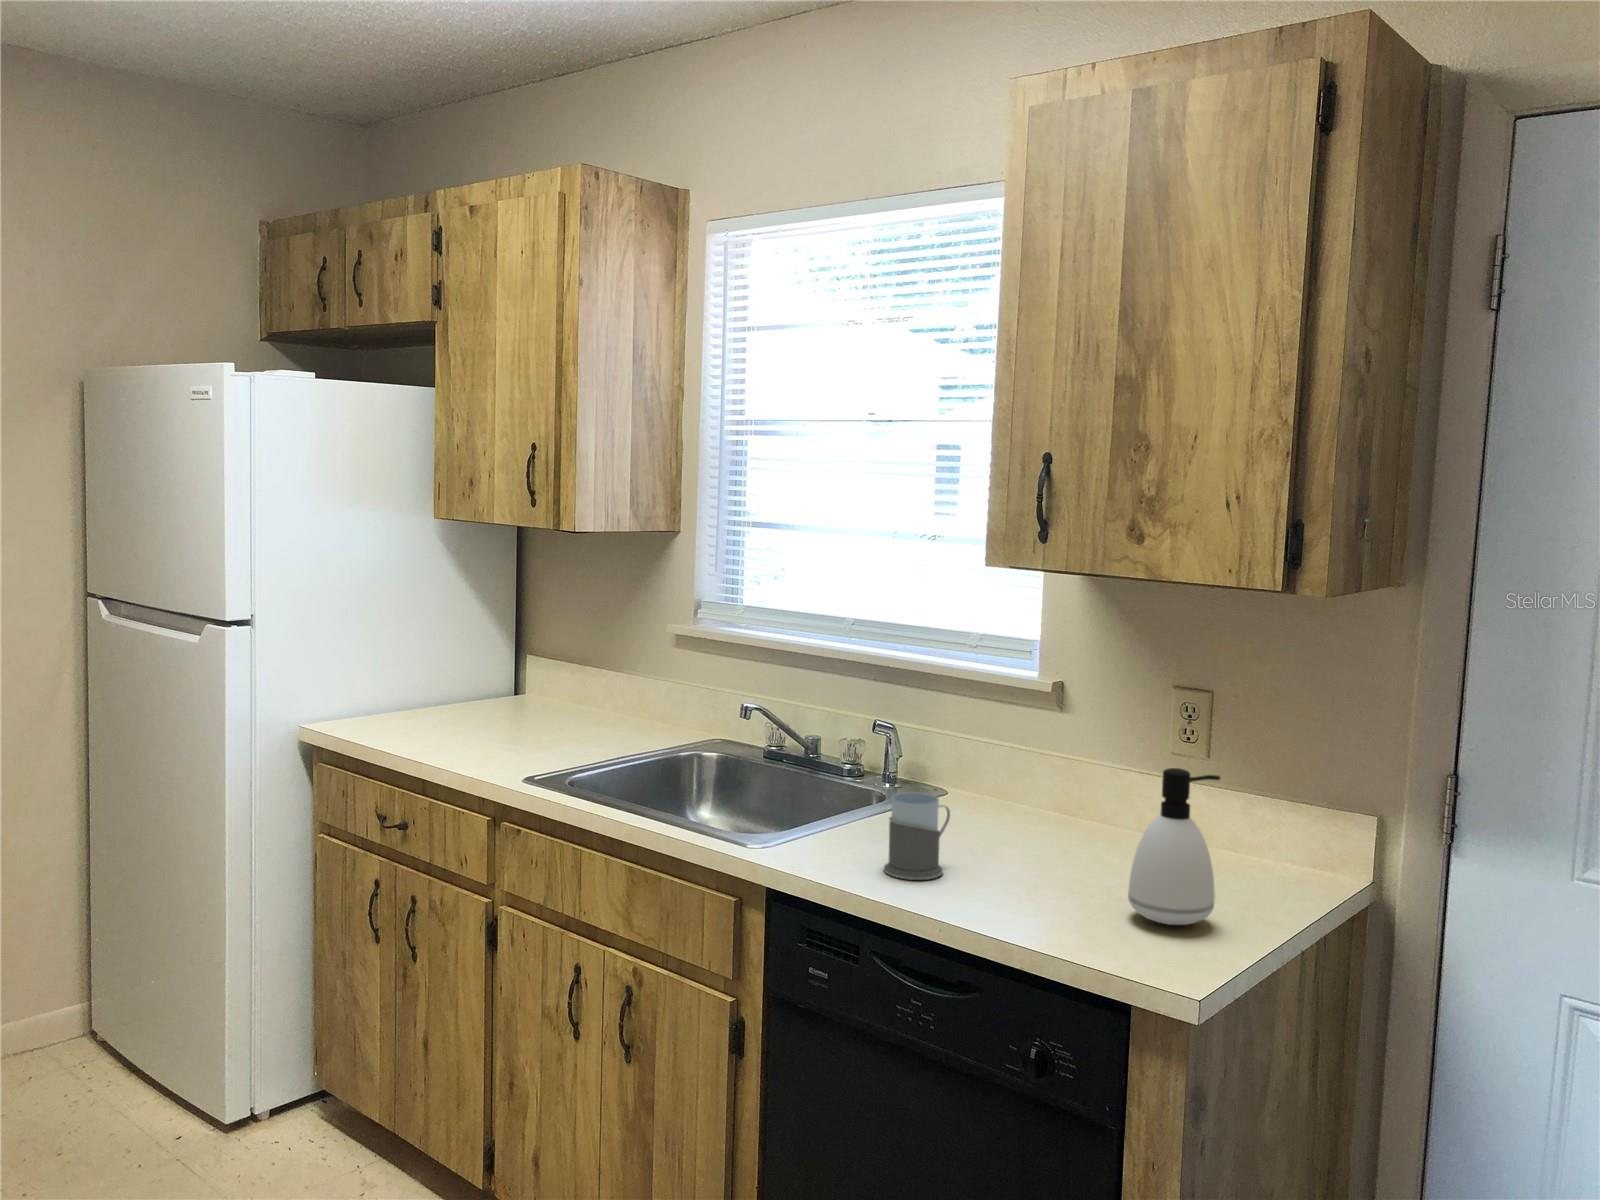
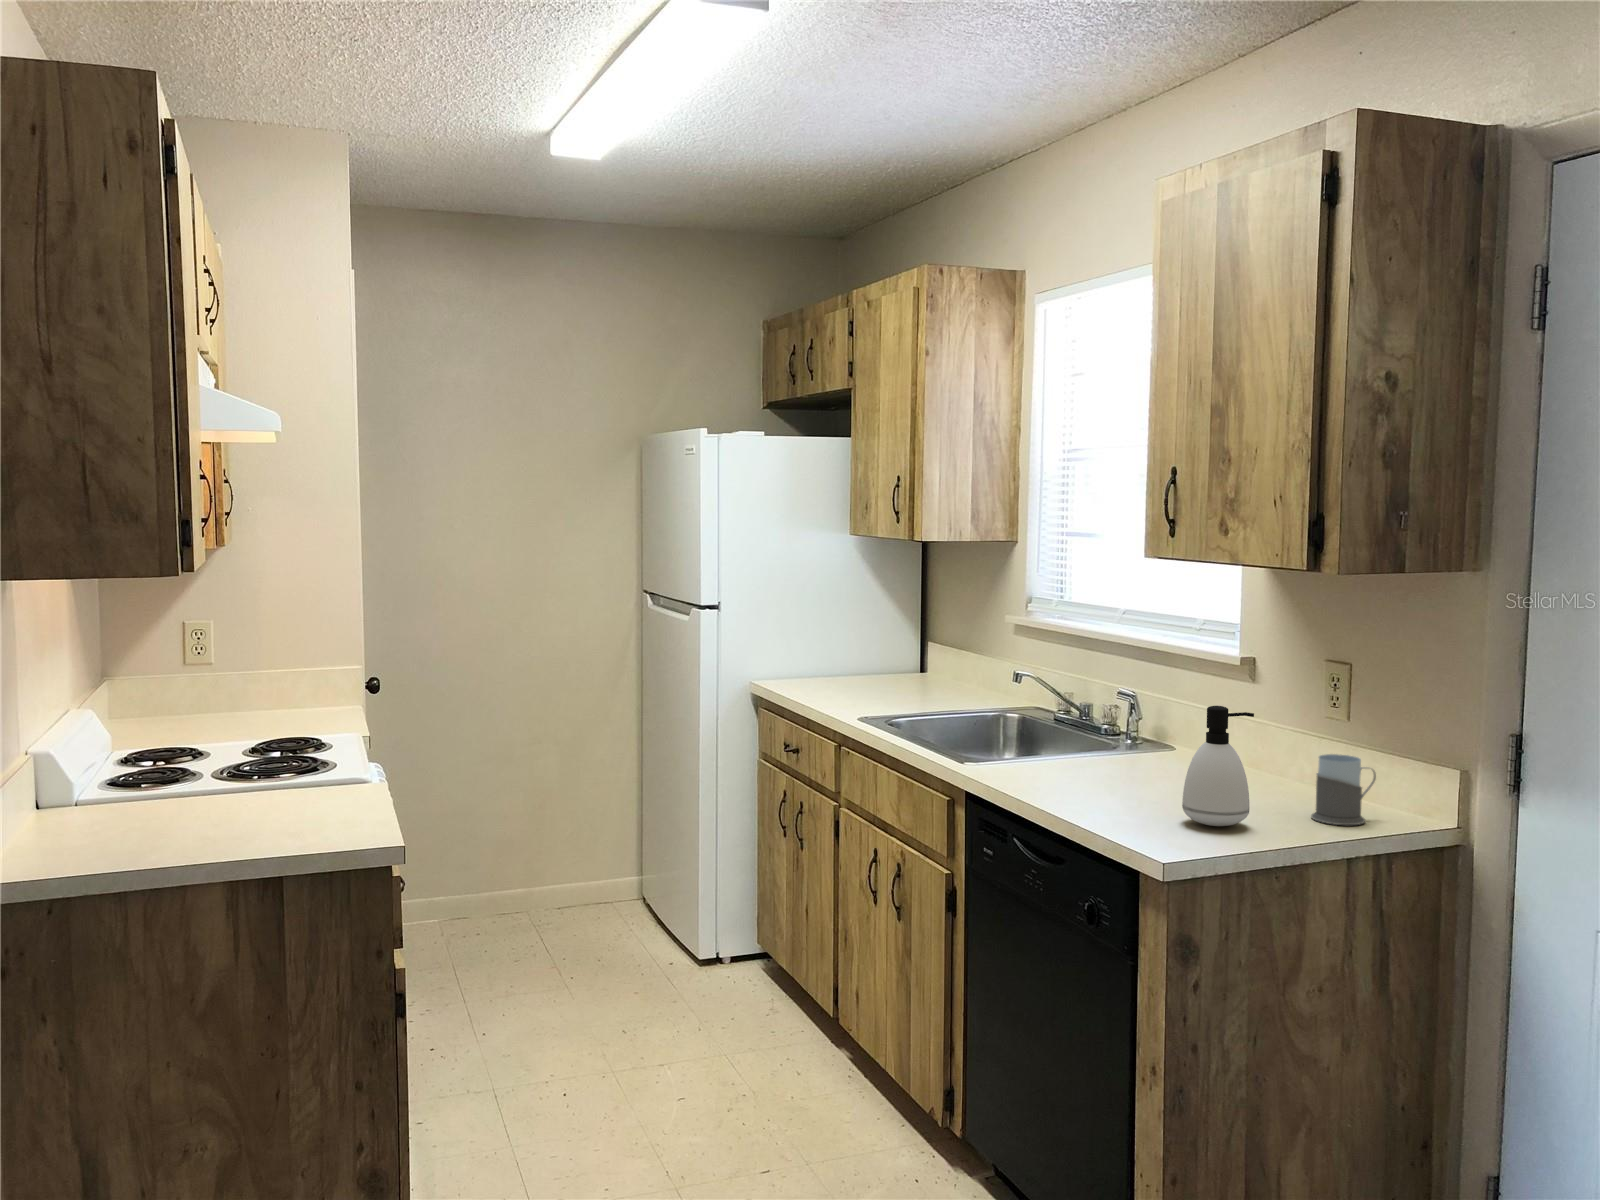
mug: present [884,792,950,880] -> present [1311,754,1376,825]

